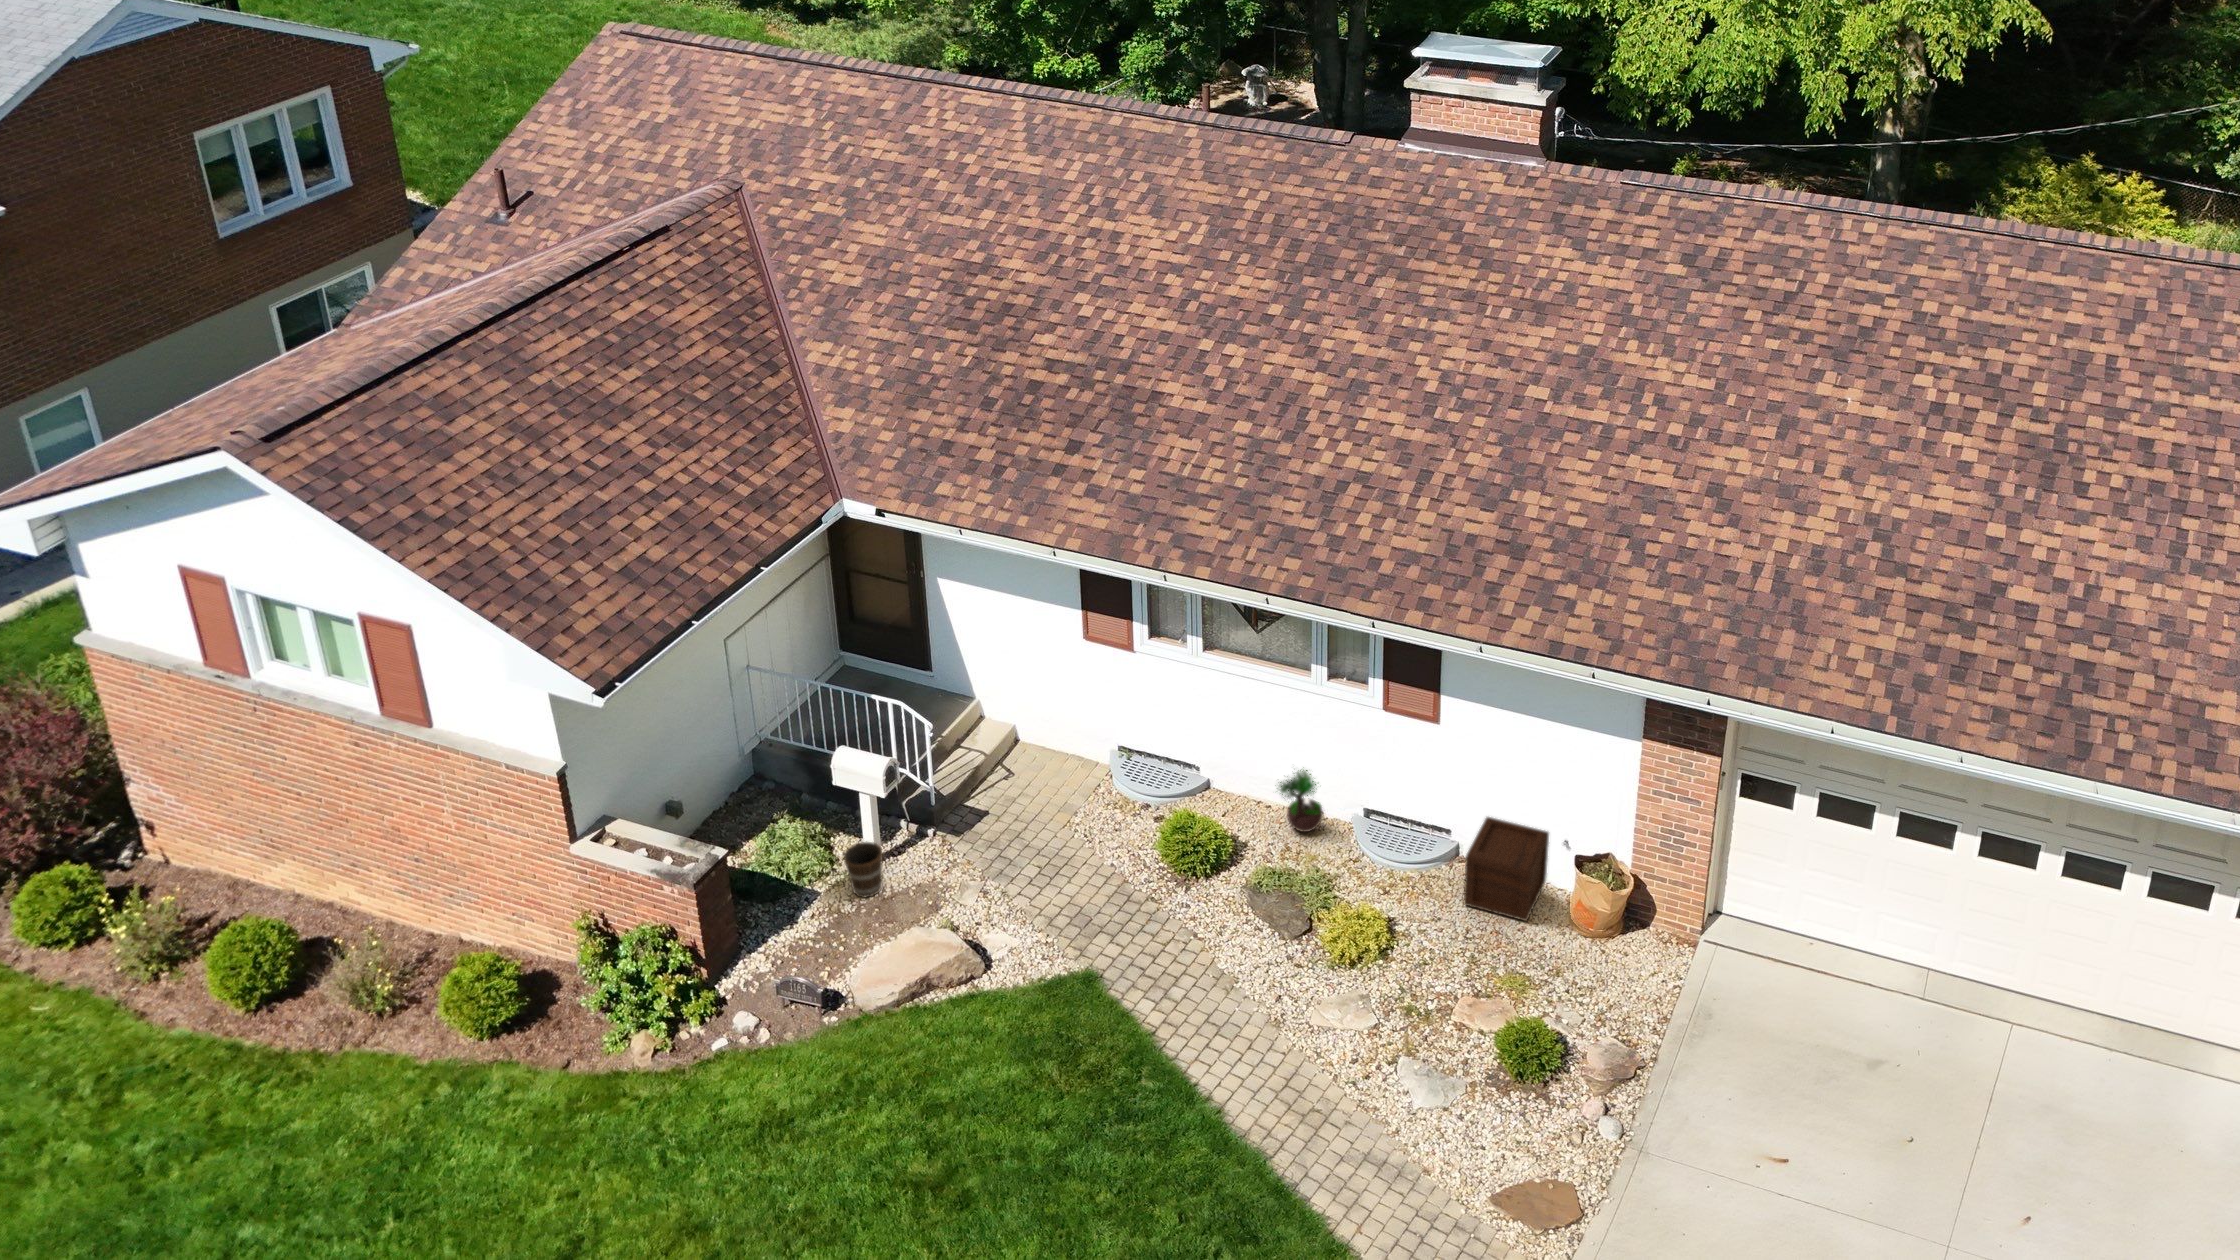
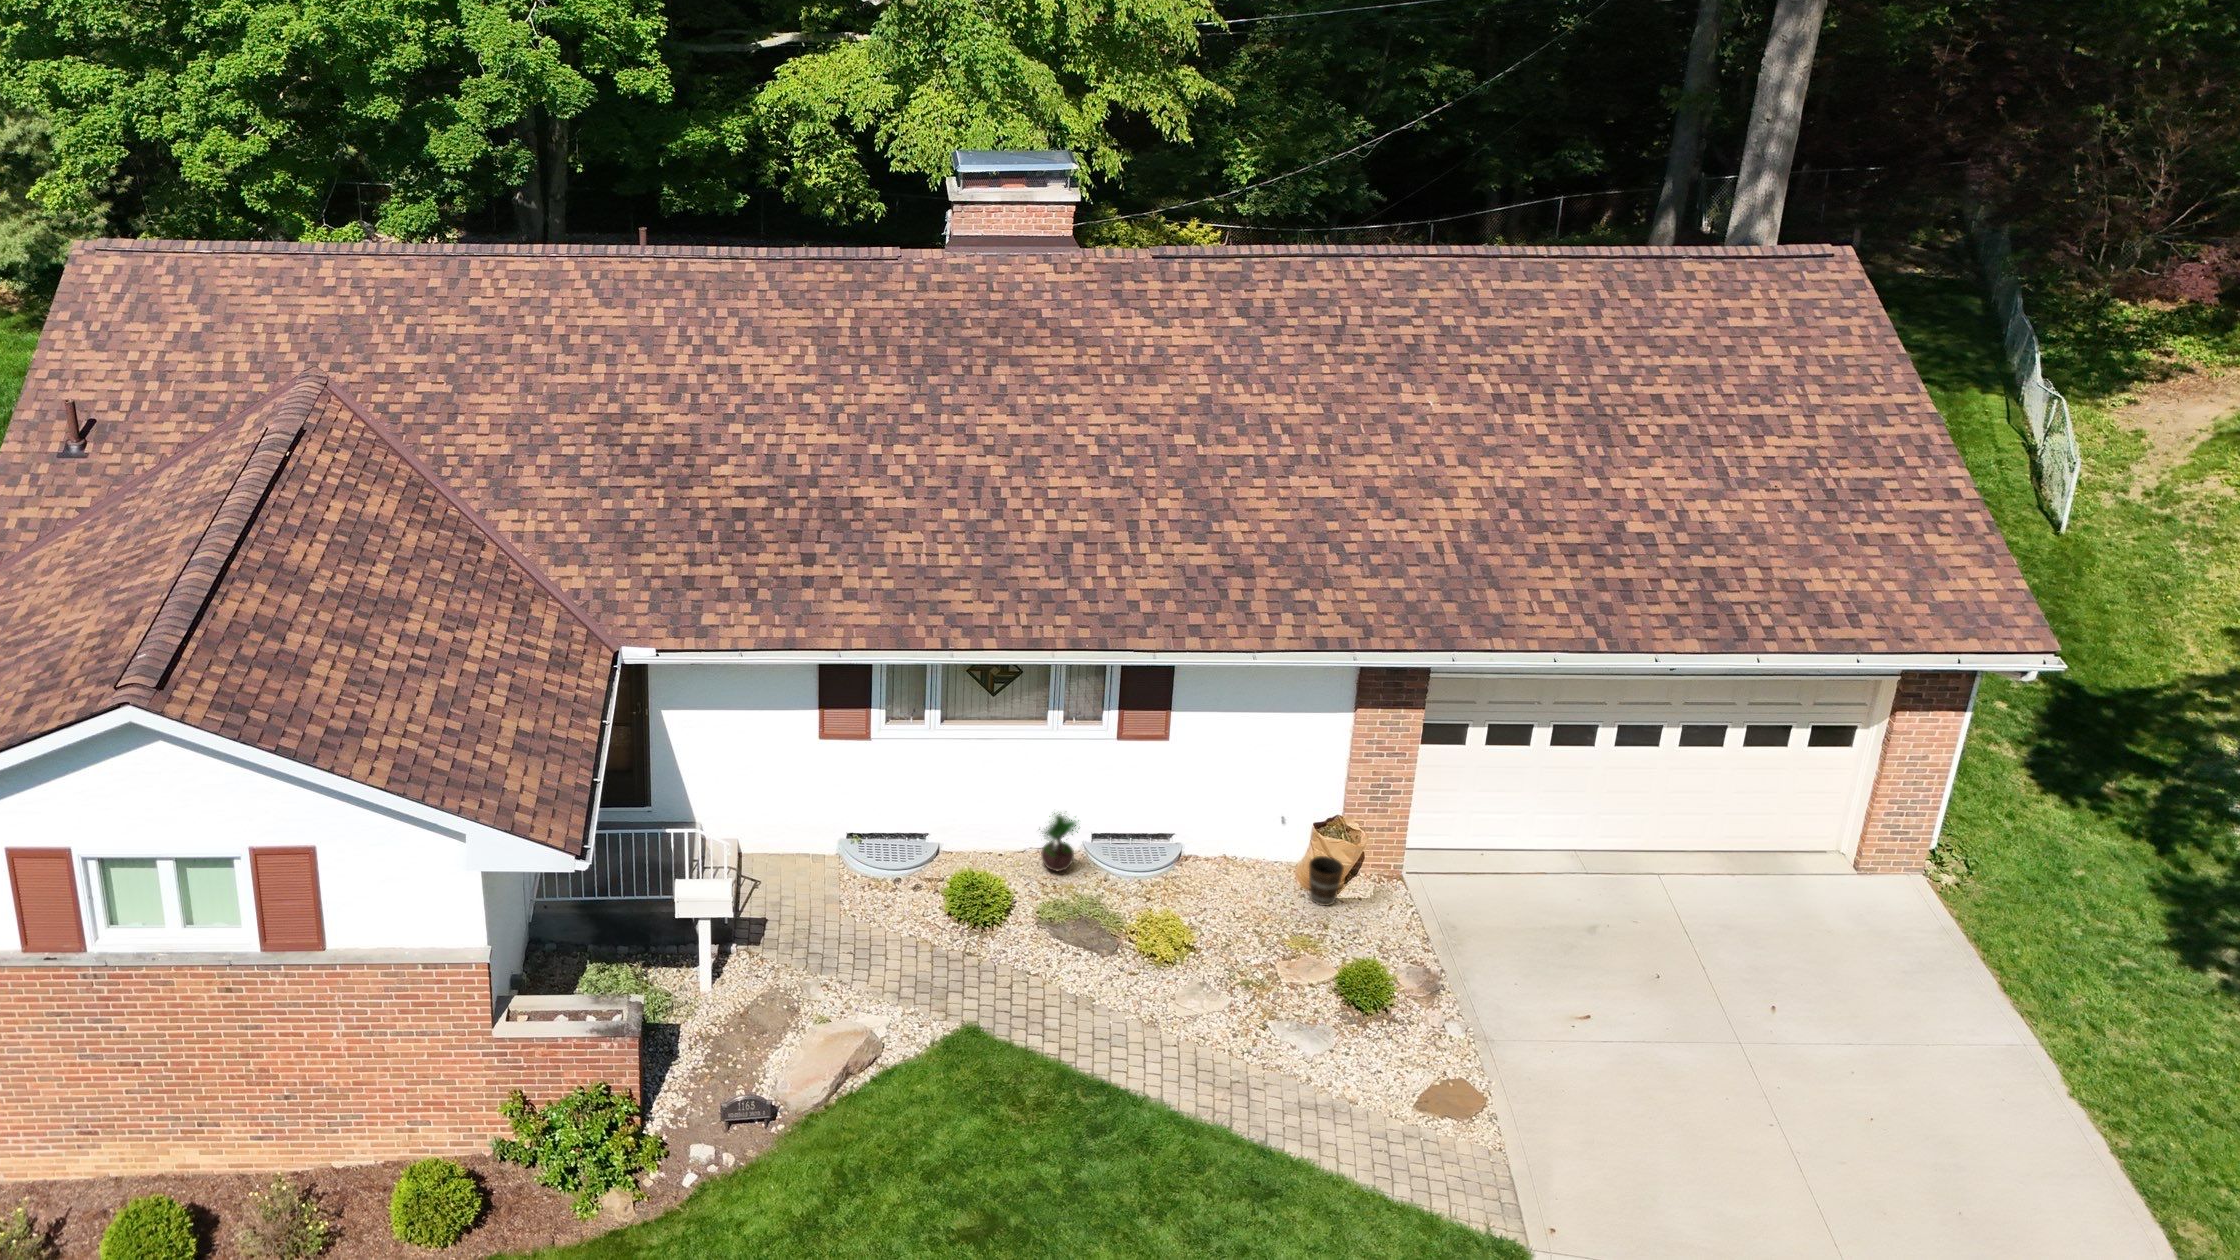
wooden crate: present [1464,817,1549,921] -> none [1221,812,1296,893]
bucket: present [844,841,883,898] -> present [1309,856,1344,906]

